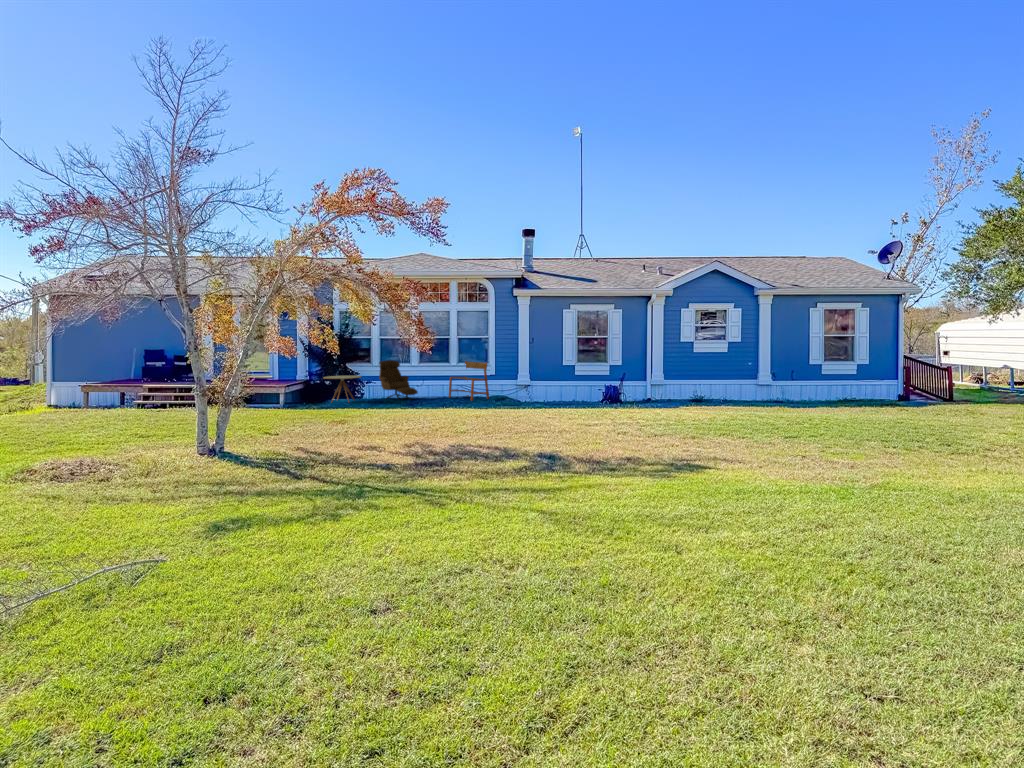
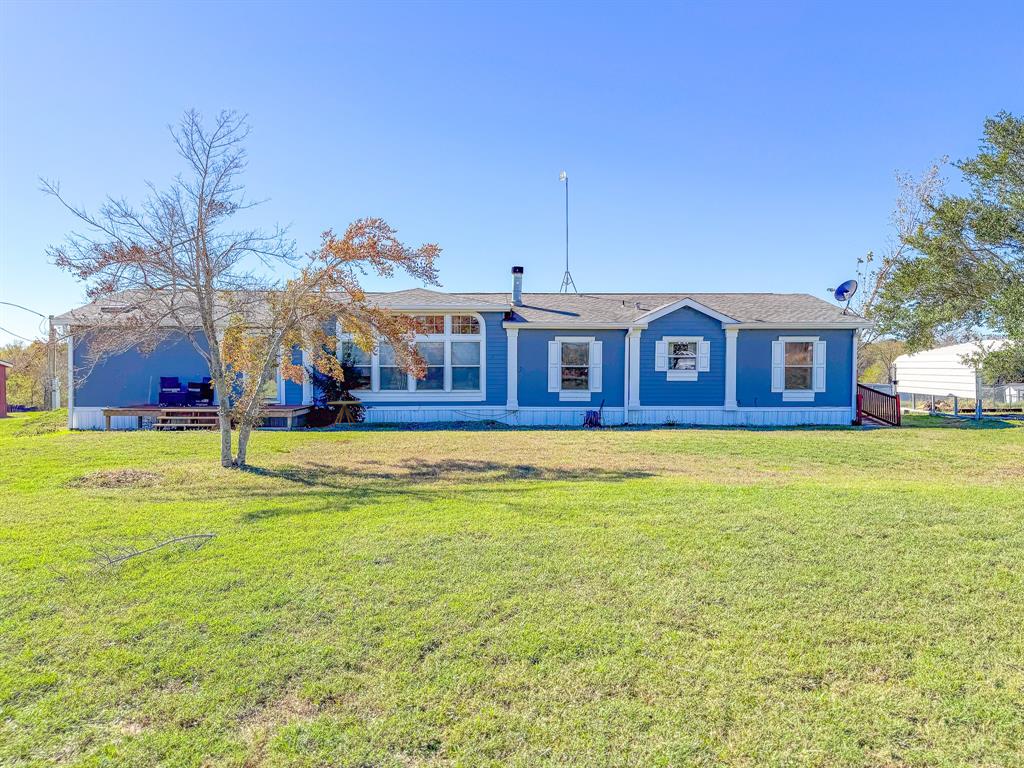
lounge chair: present [379,360,418,399] -> none [378,387,414,424]
bench: present [449,361,489,400] -> none [442,388,479,425]

